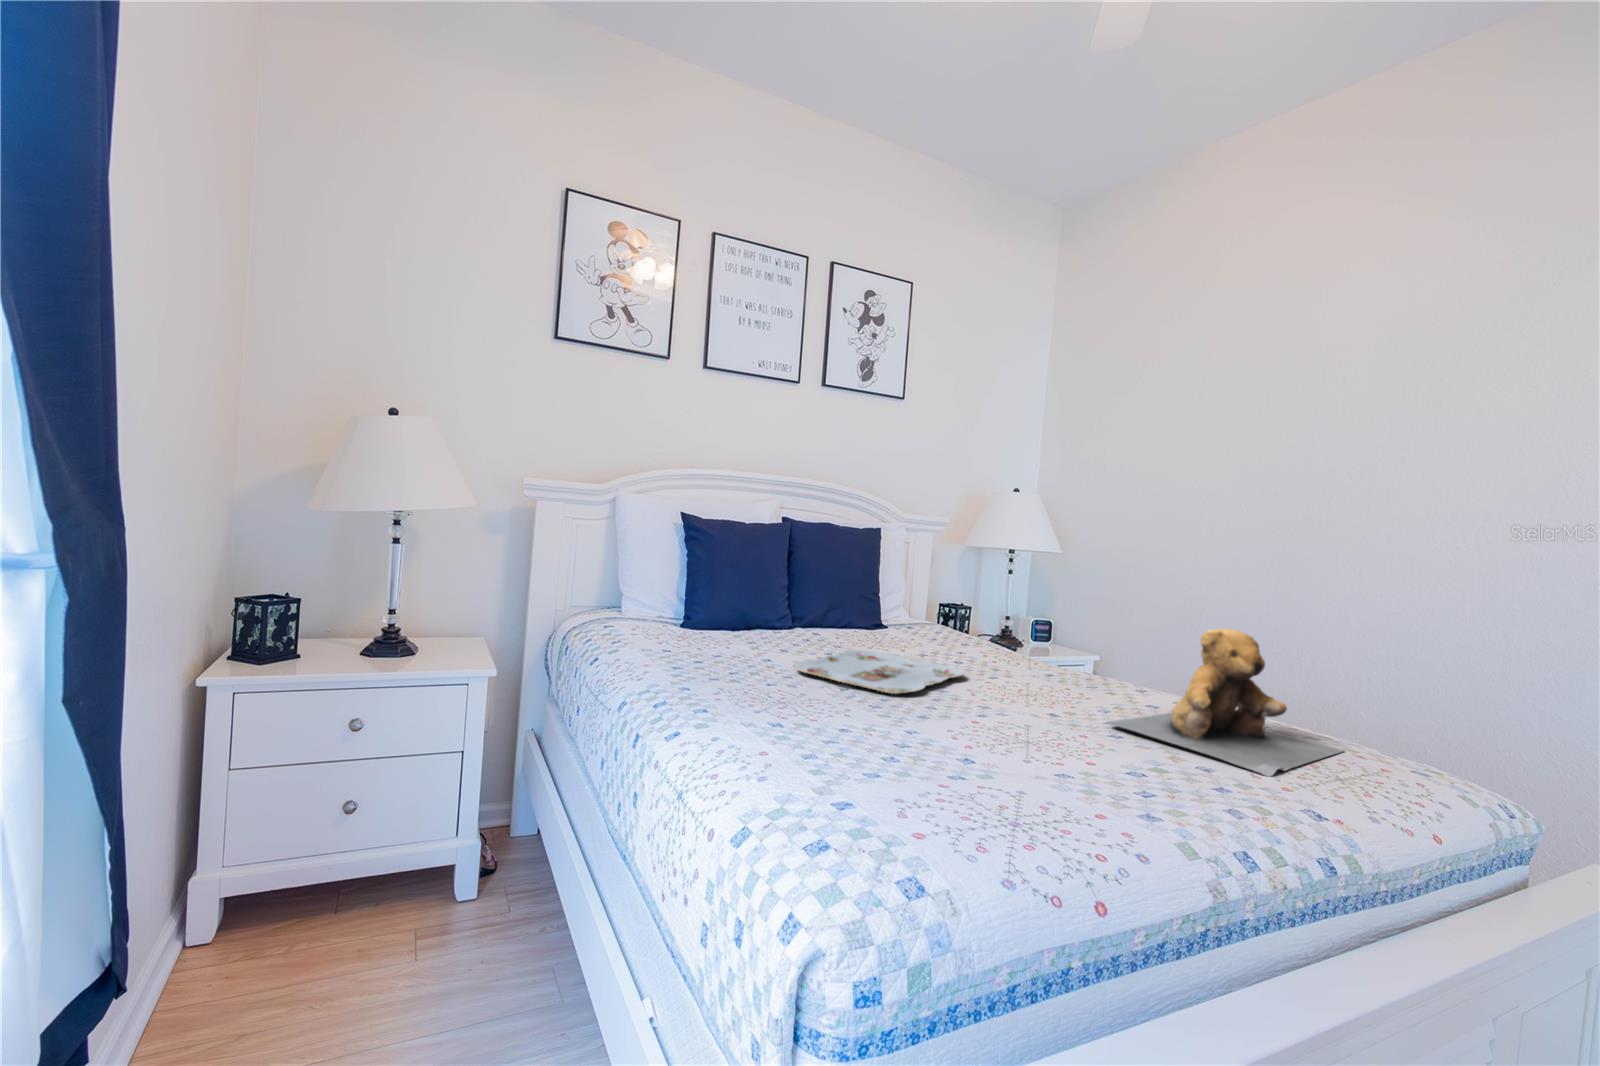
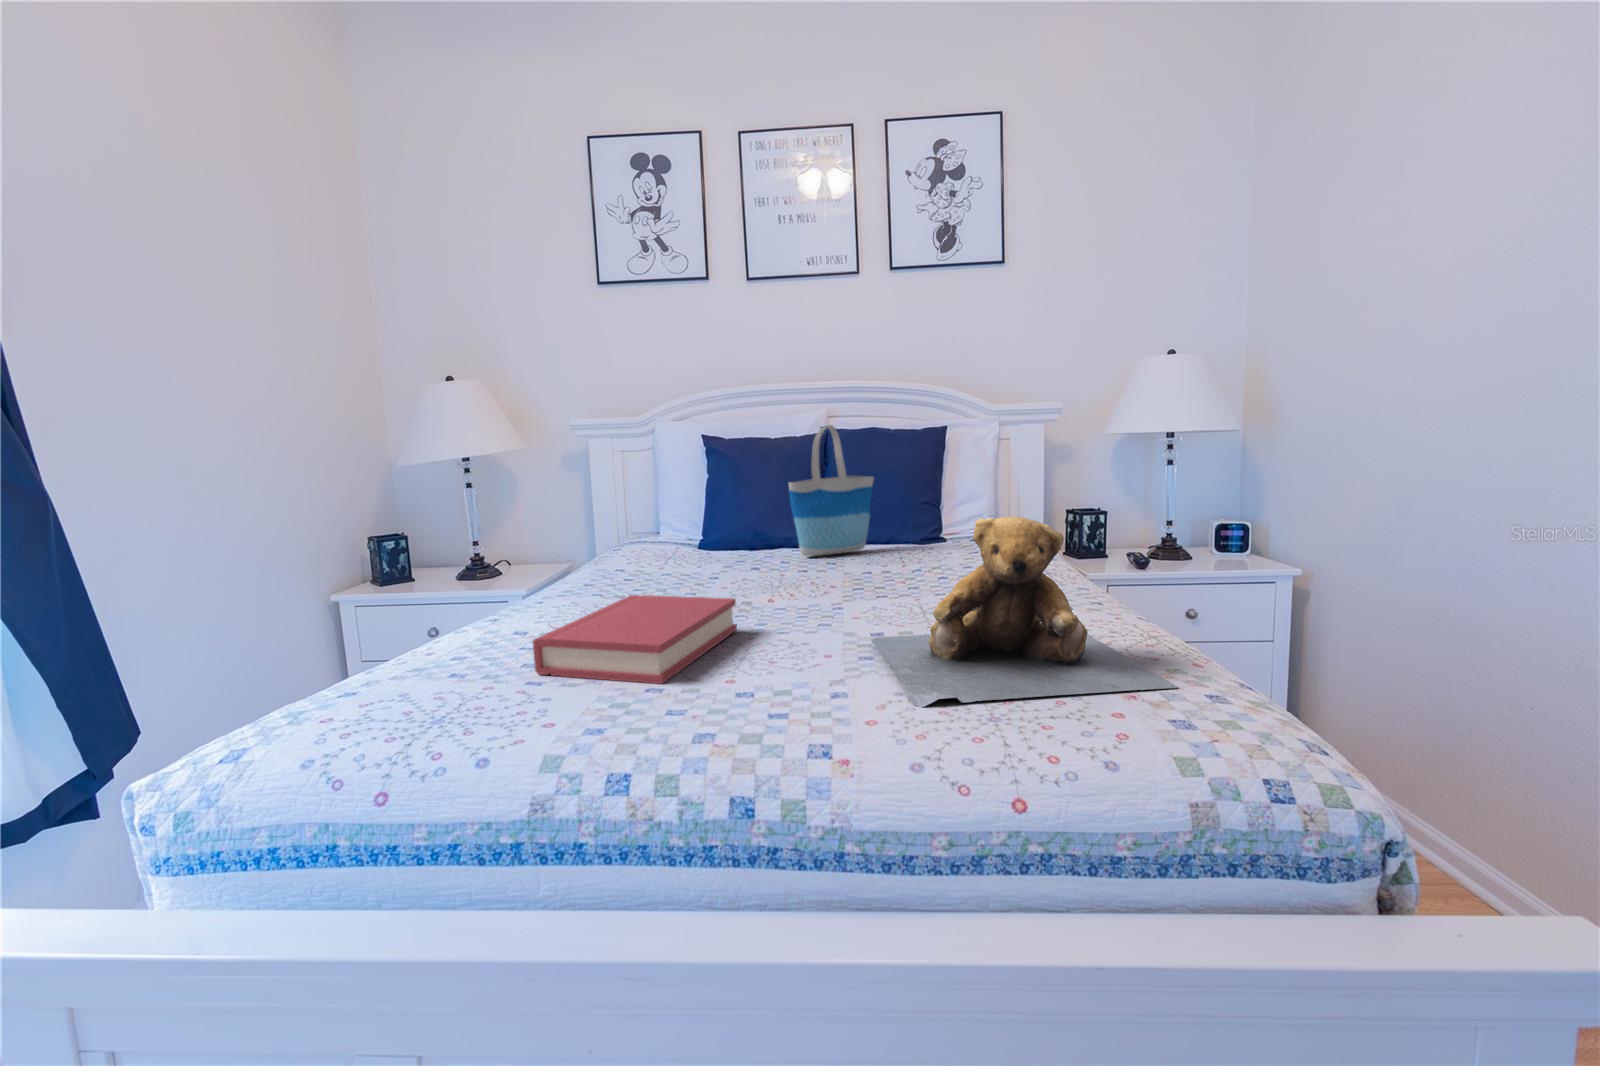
tote bag: none [824,524,872,644] -> present [789,425,874,556]
serving tray: present [794,650,964,694] -> none [673,562,865,605]
hardback book: none [880,687,1070,773] -> present [533,595,737,684]

